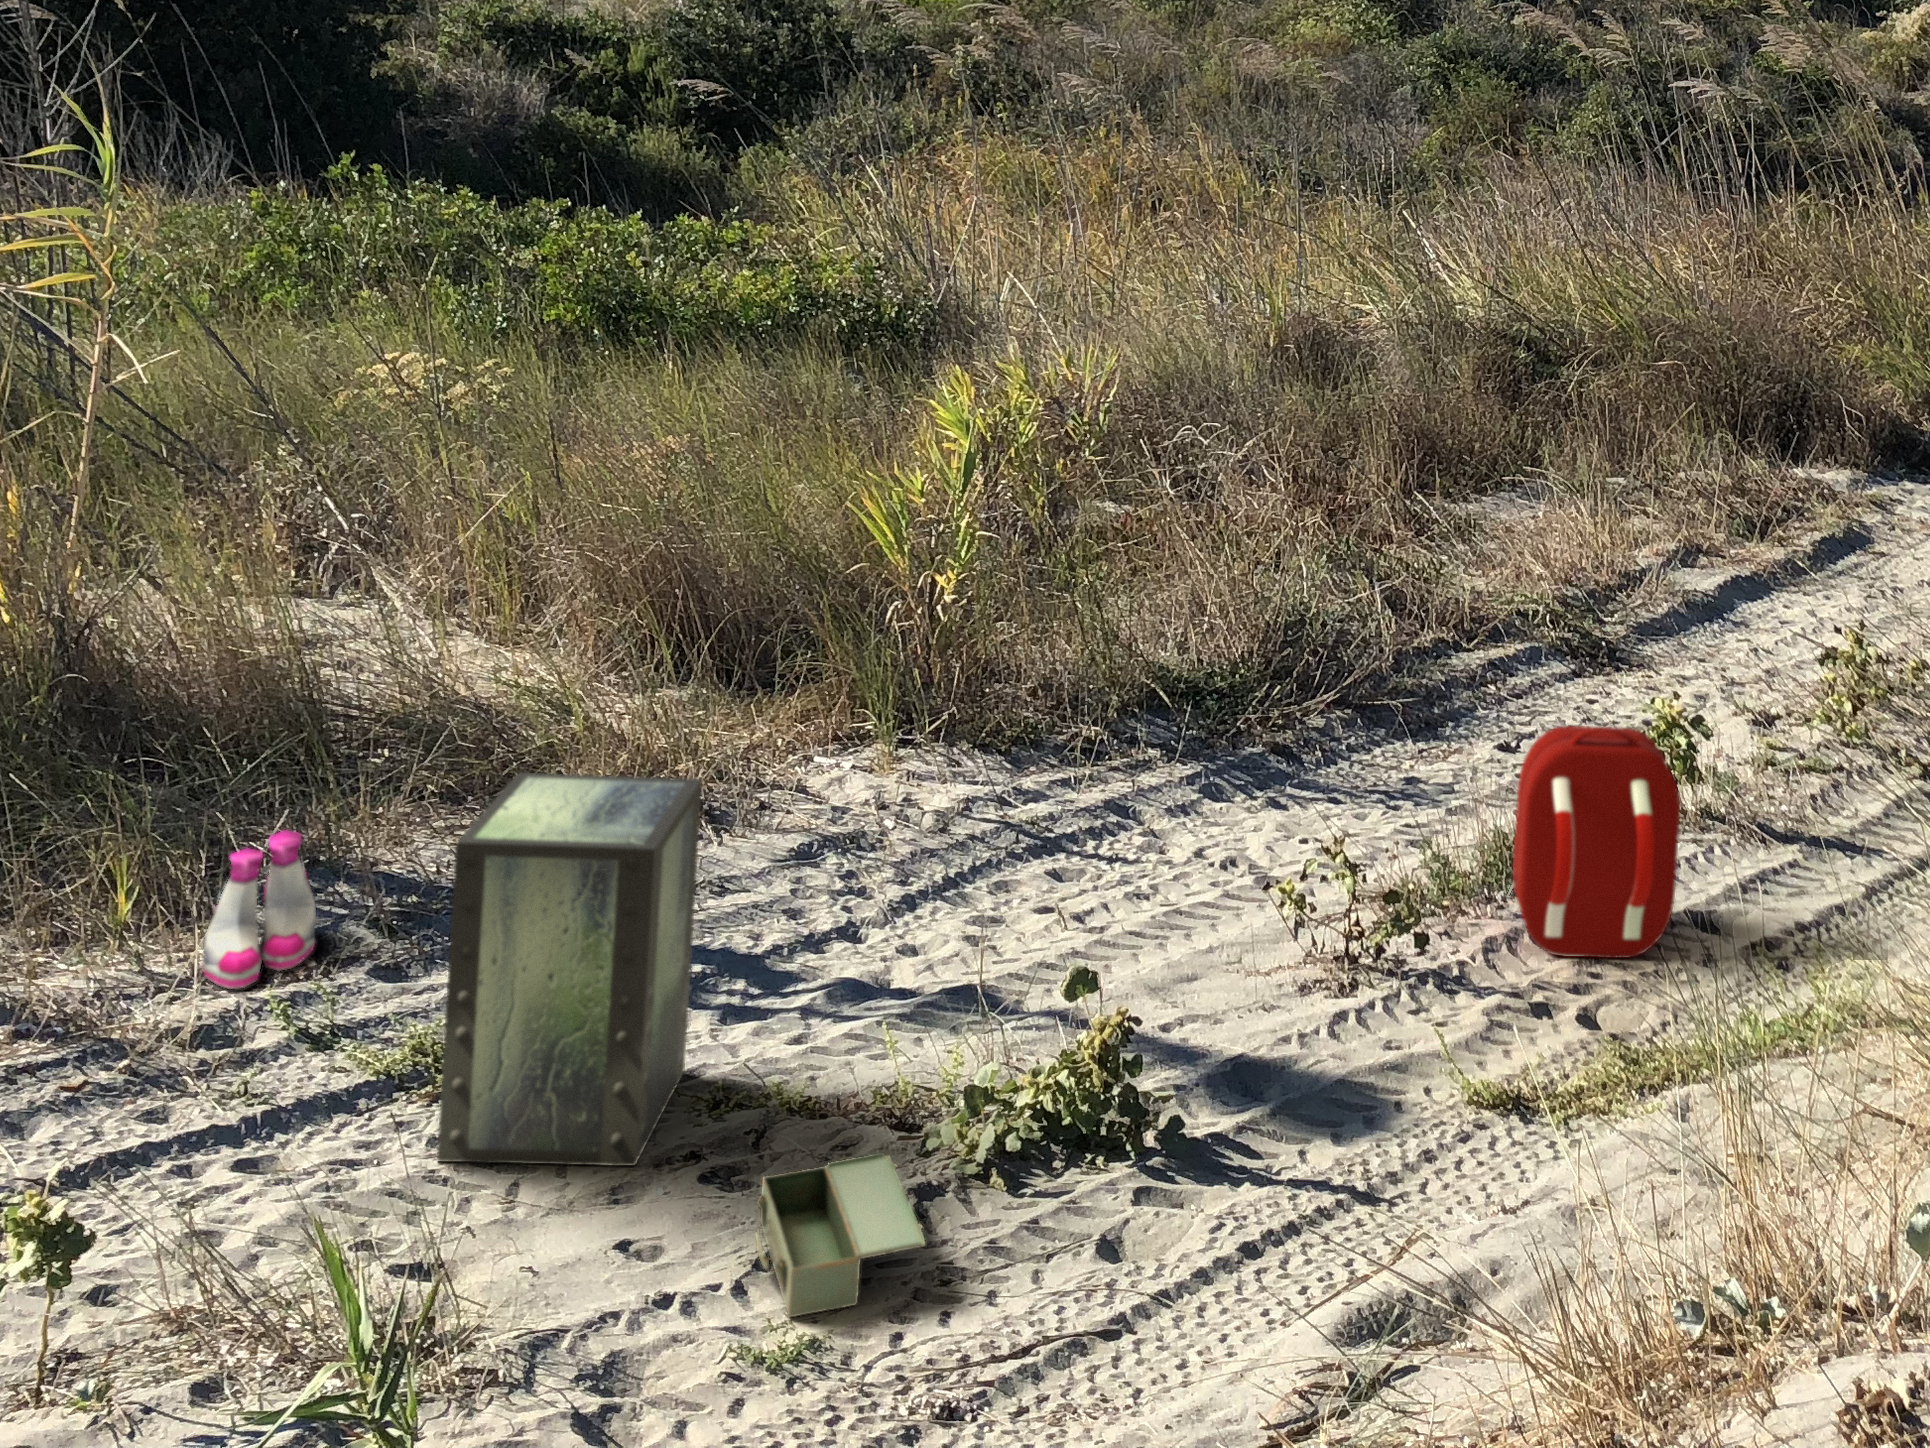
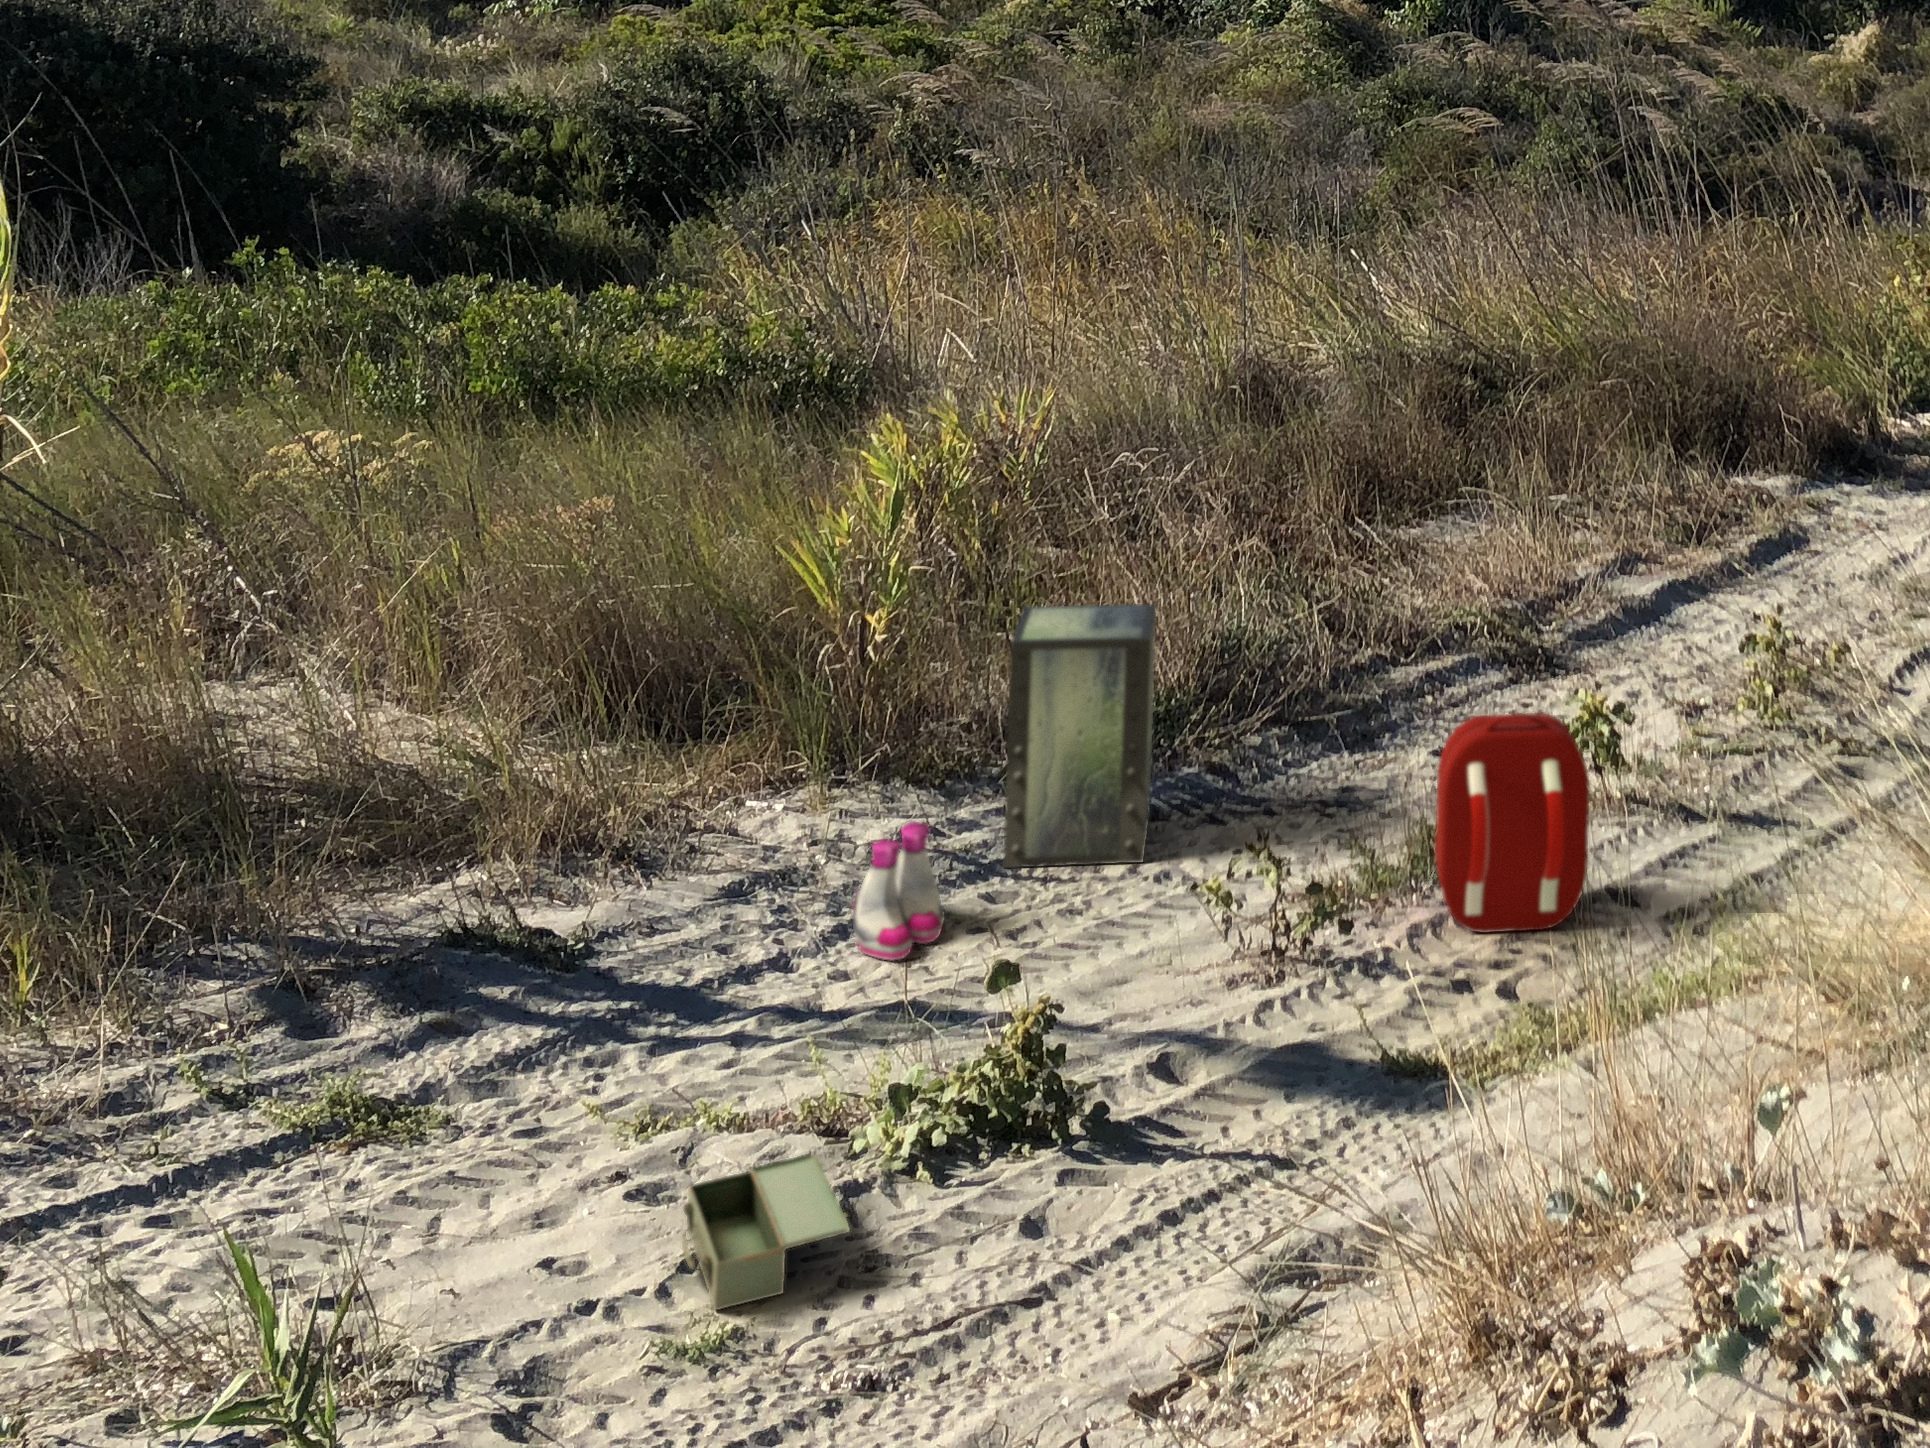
storage box: present [437,773,702,1166] -> present [1003,604,1156,868]
boots: present [202,830,316,989] -> present [853,822,944,960]

